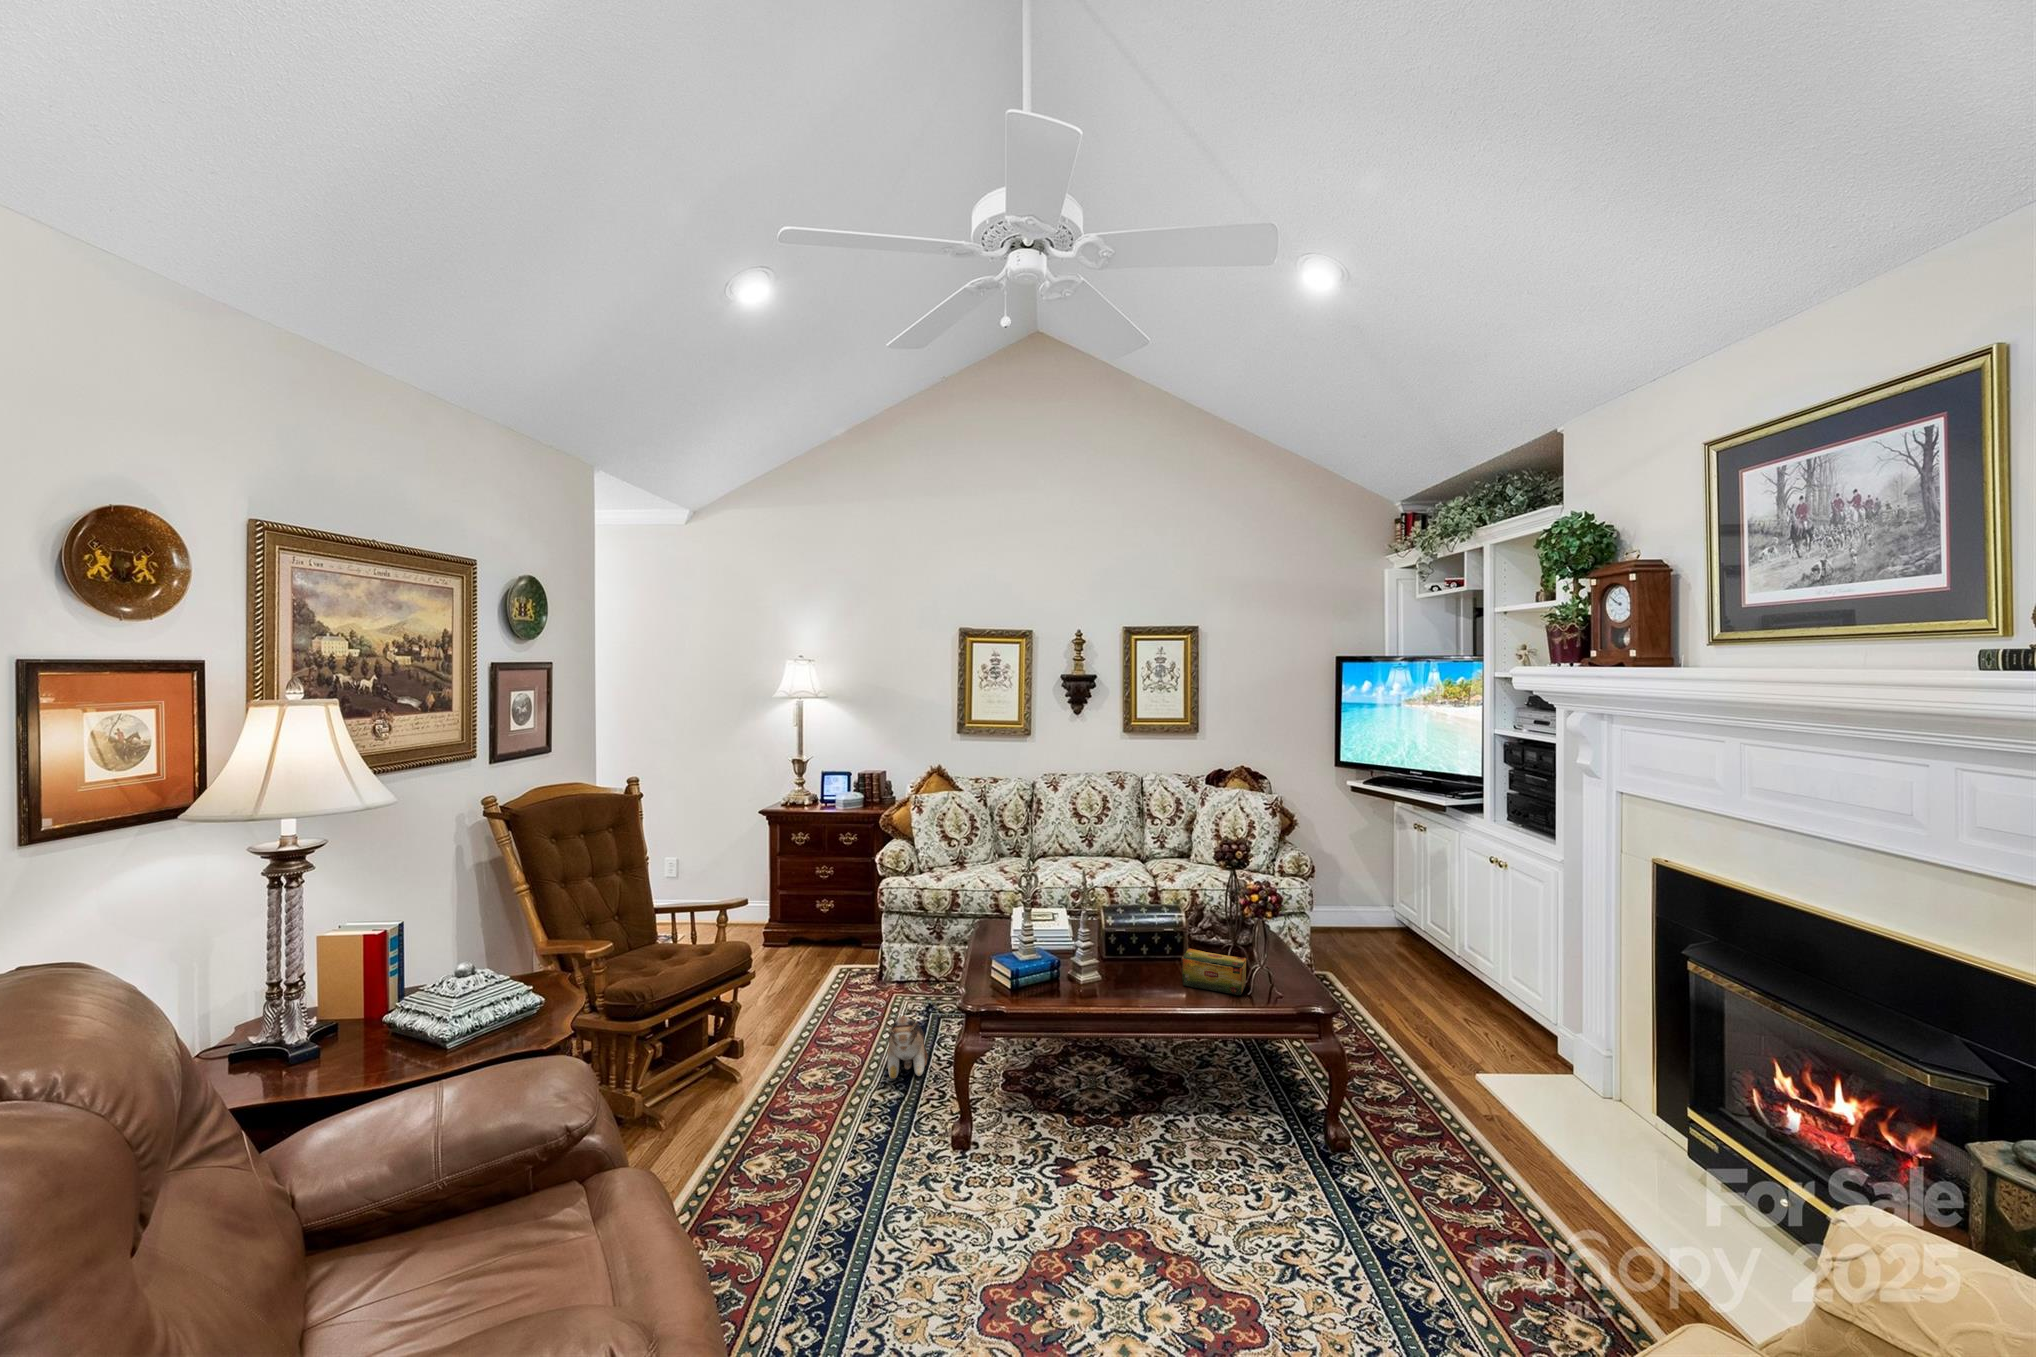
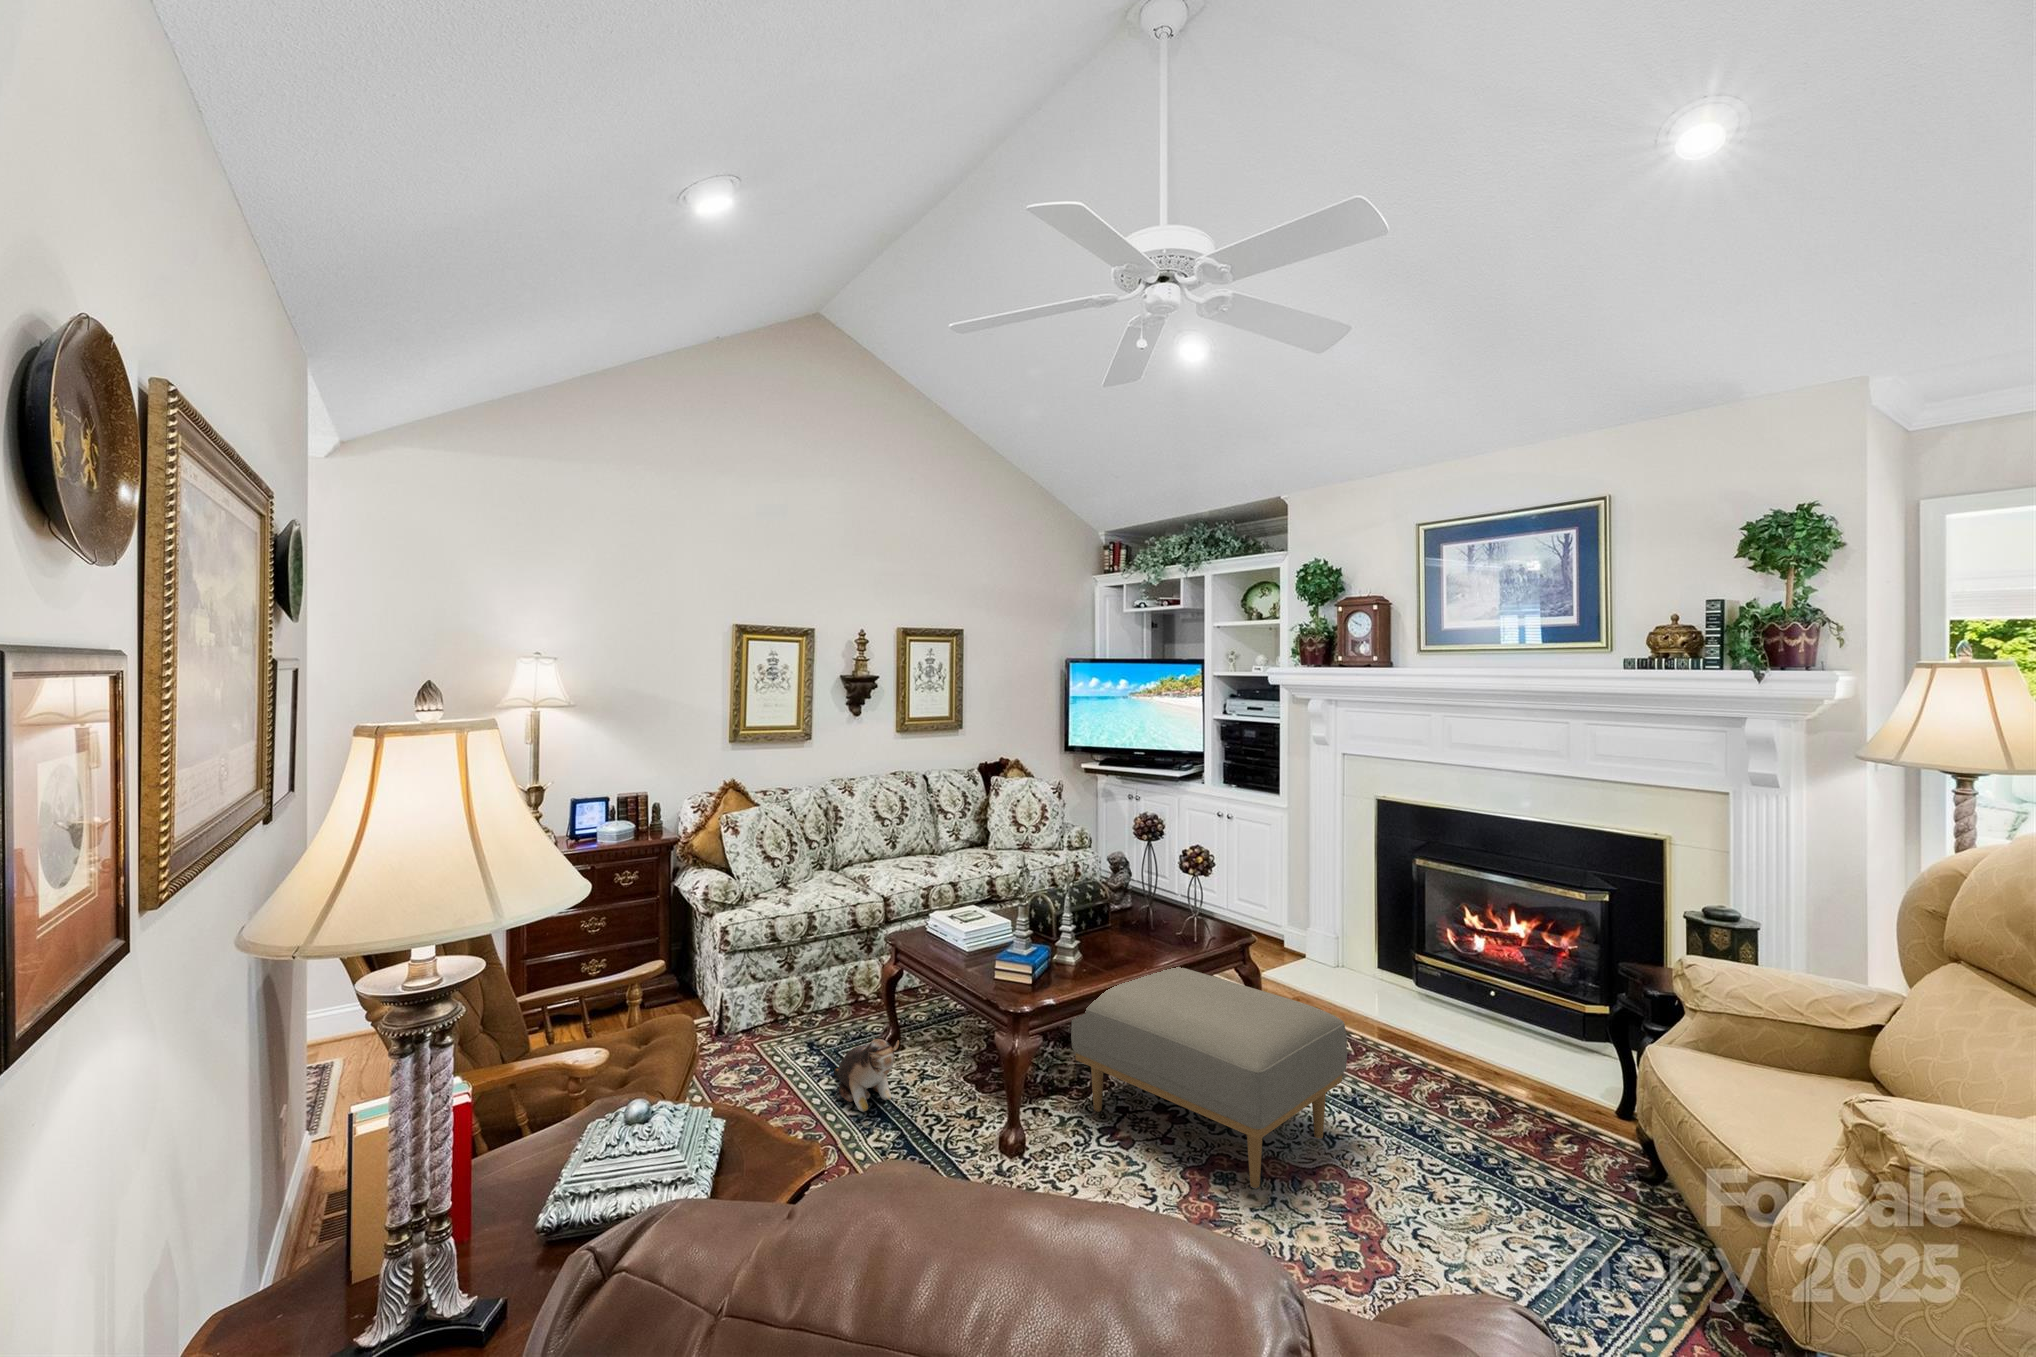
tea box: present [1182,949,1246,995] -> none [1127,908,1184,943]
ottoman: none [1056,1016,1324,1294] -> present [1071,967,1347,1188]

